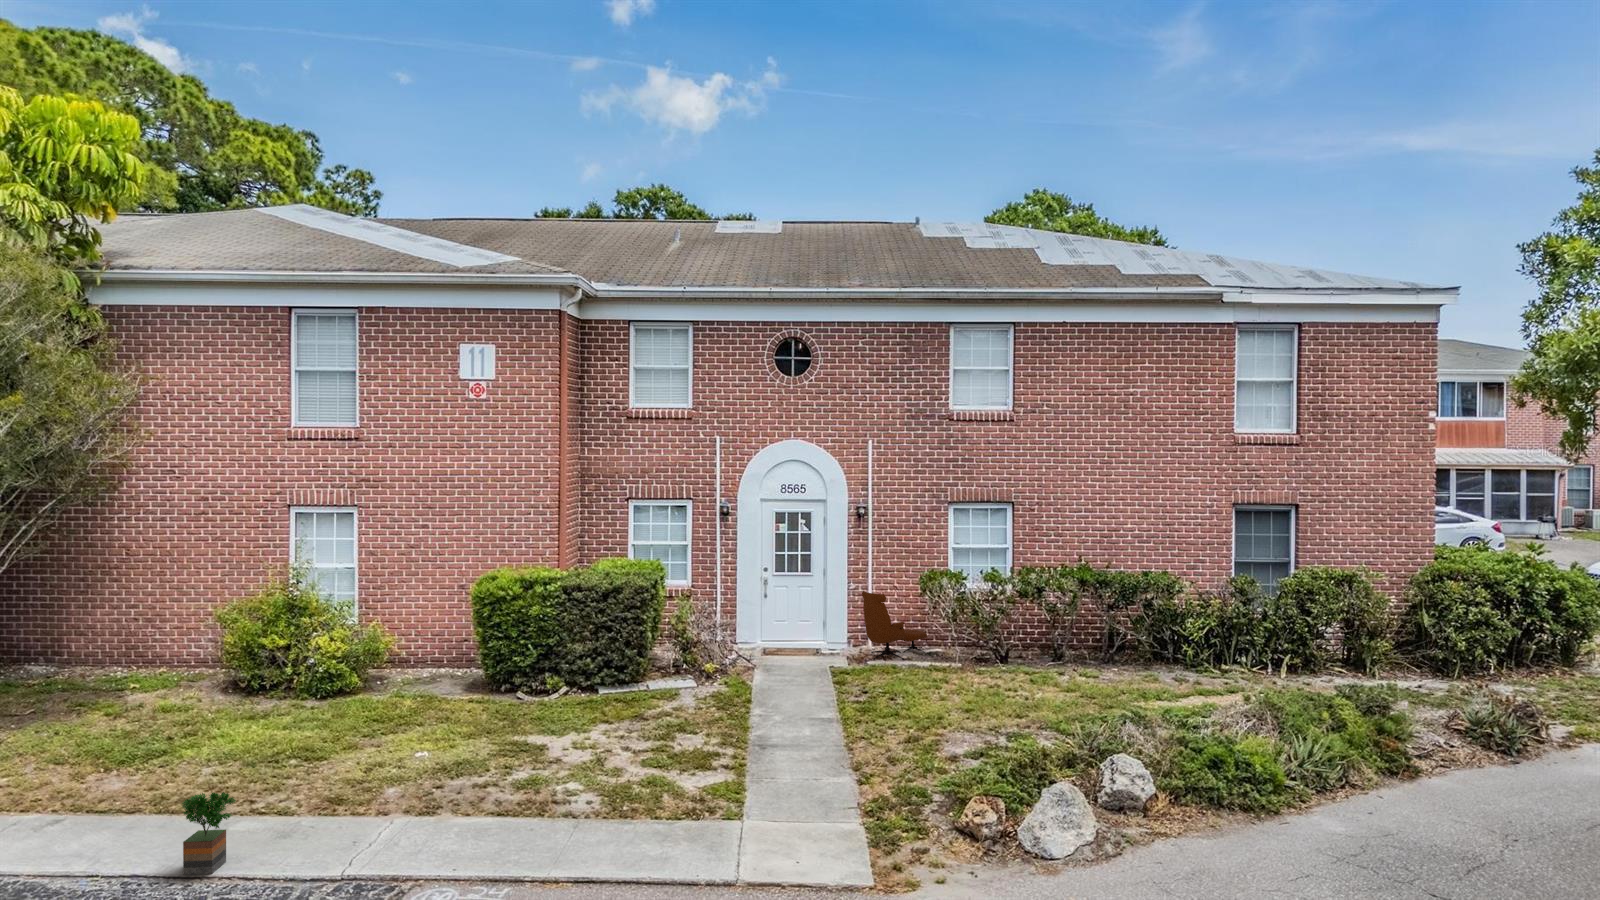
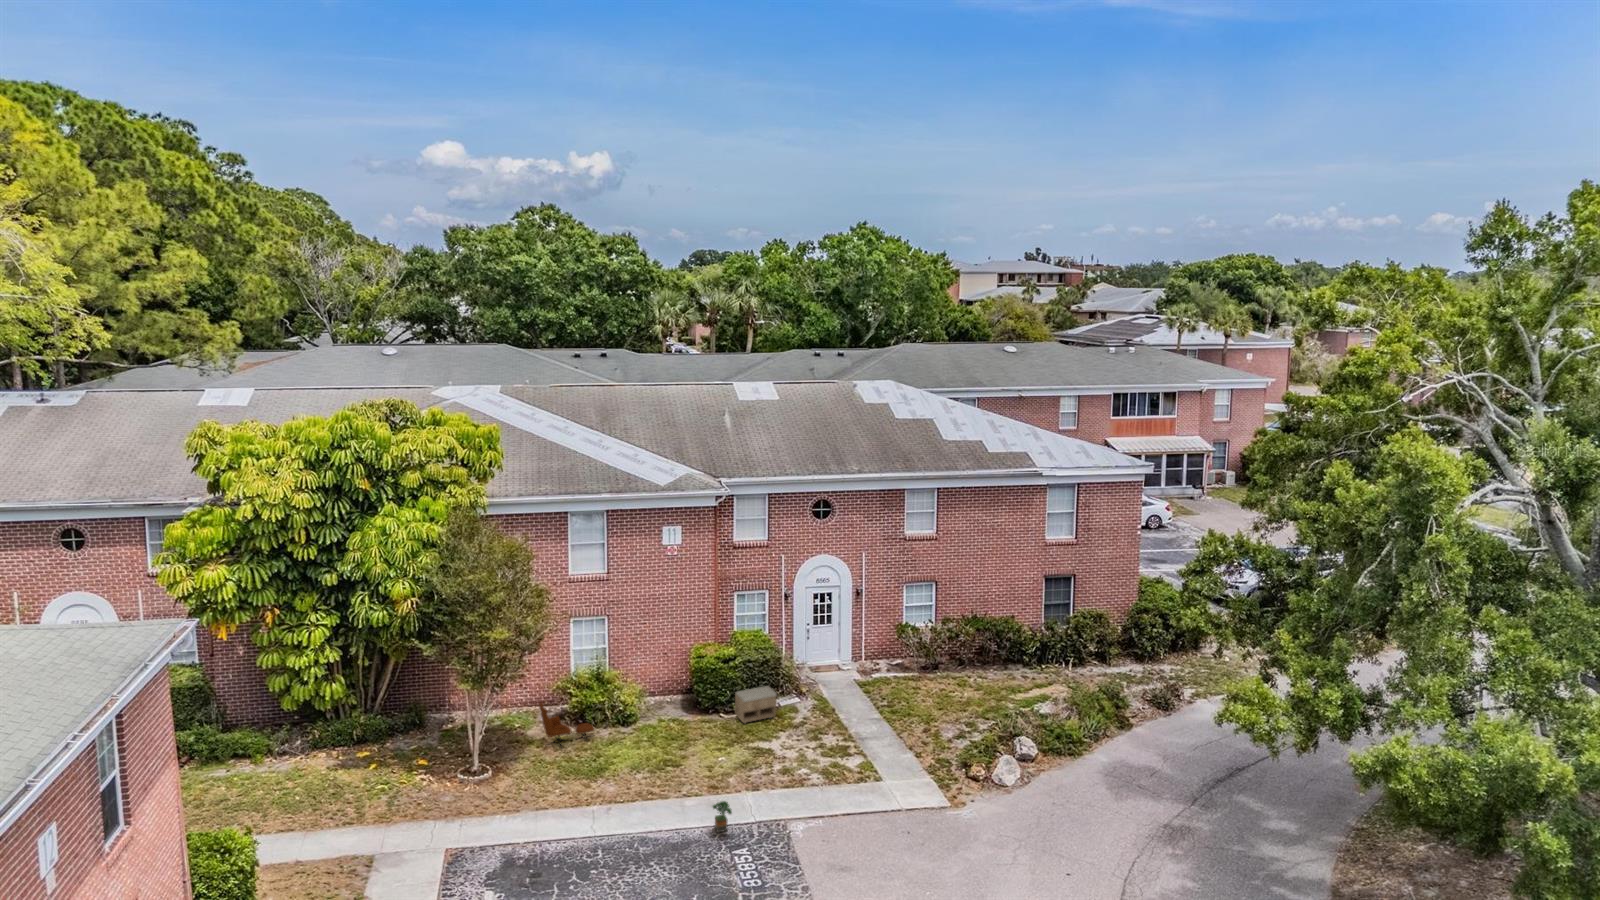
lounge chair: present [862,591,927,660] -> present [539,703,594,746]
storage bench: none [544,637,619,703] -> present [735,686,777,723]

